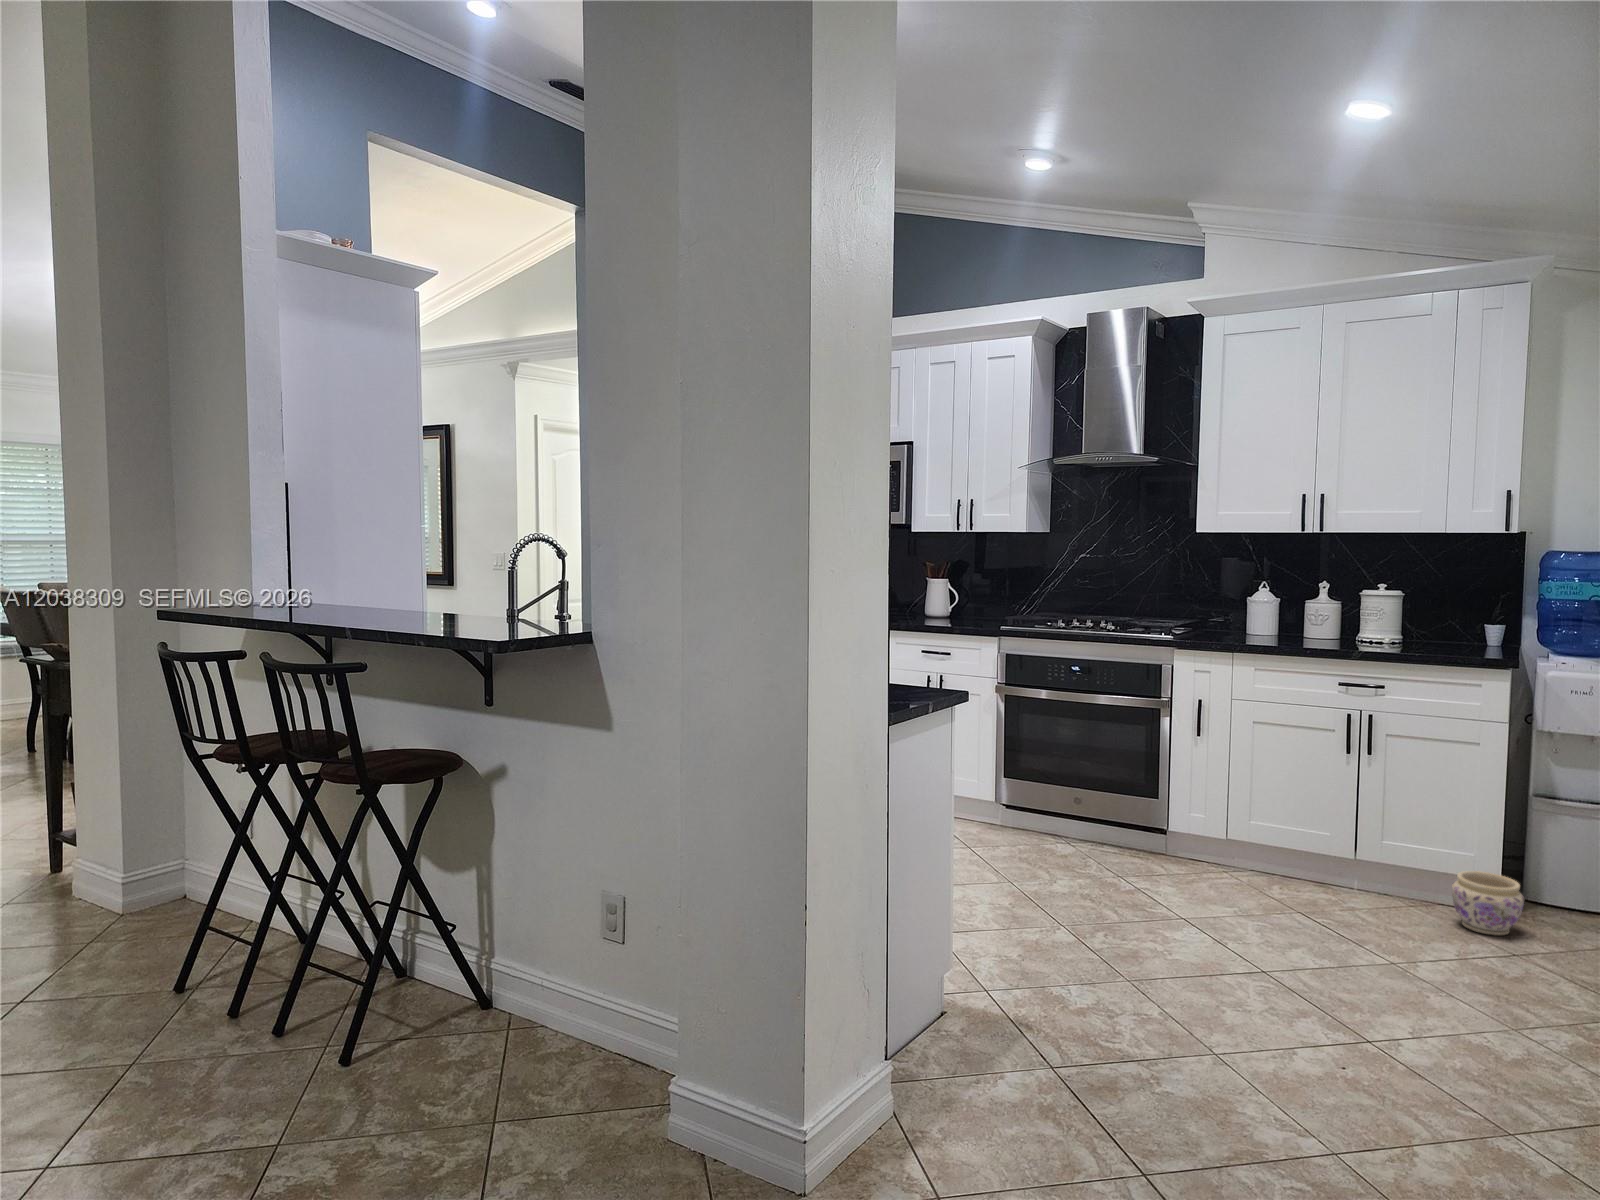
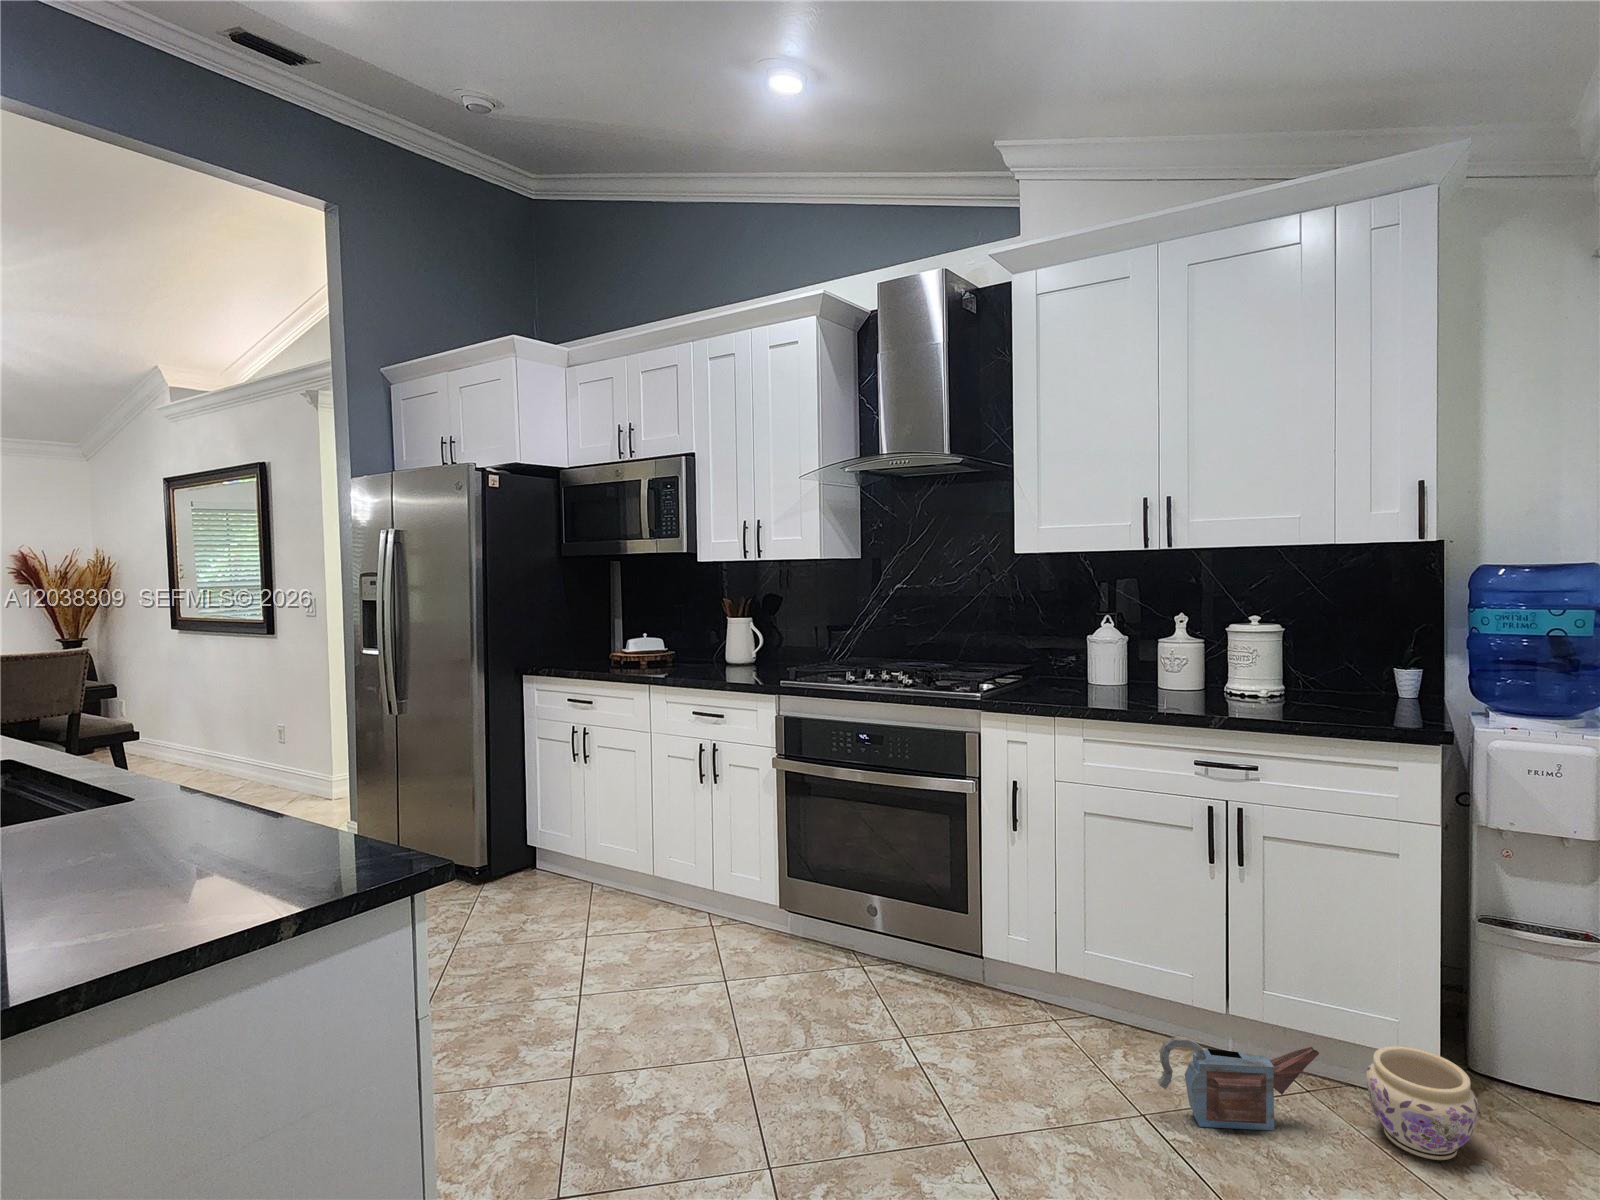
watering can: none [1310,861,1421,922] -> present [1158,1037,1319,1131]

